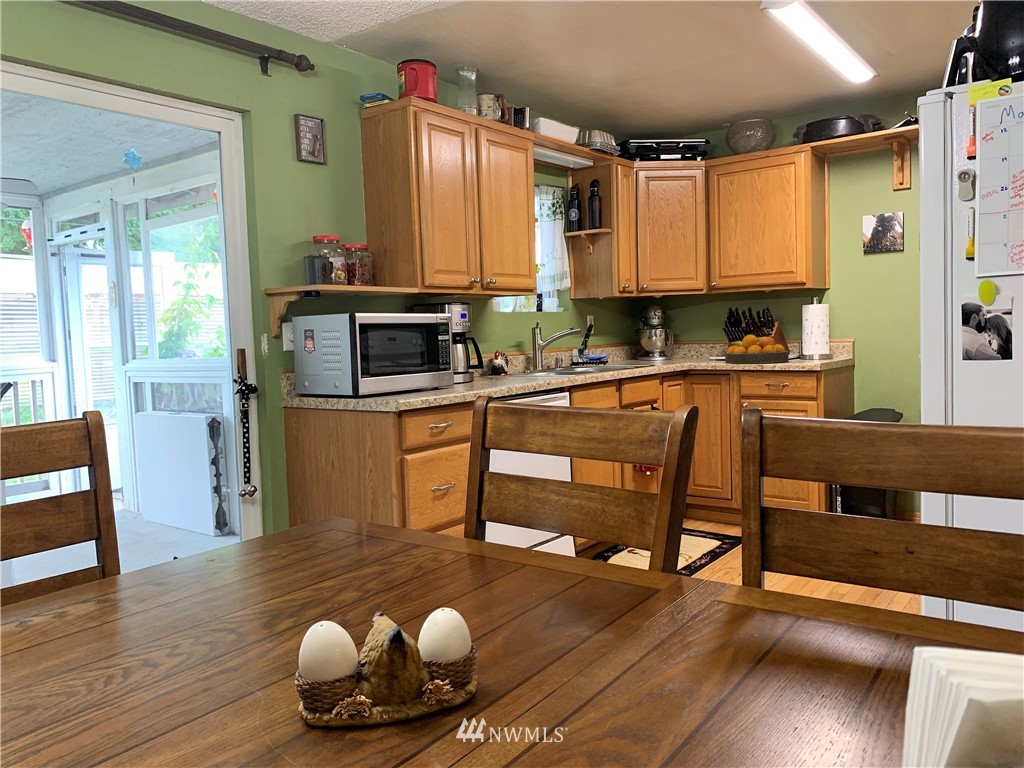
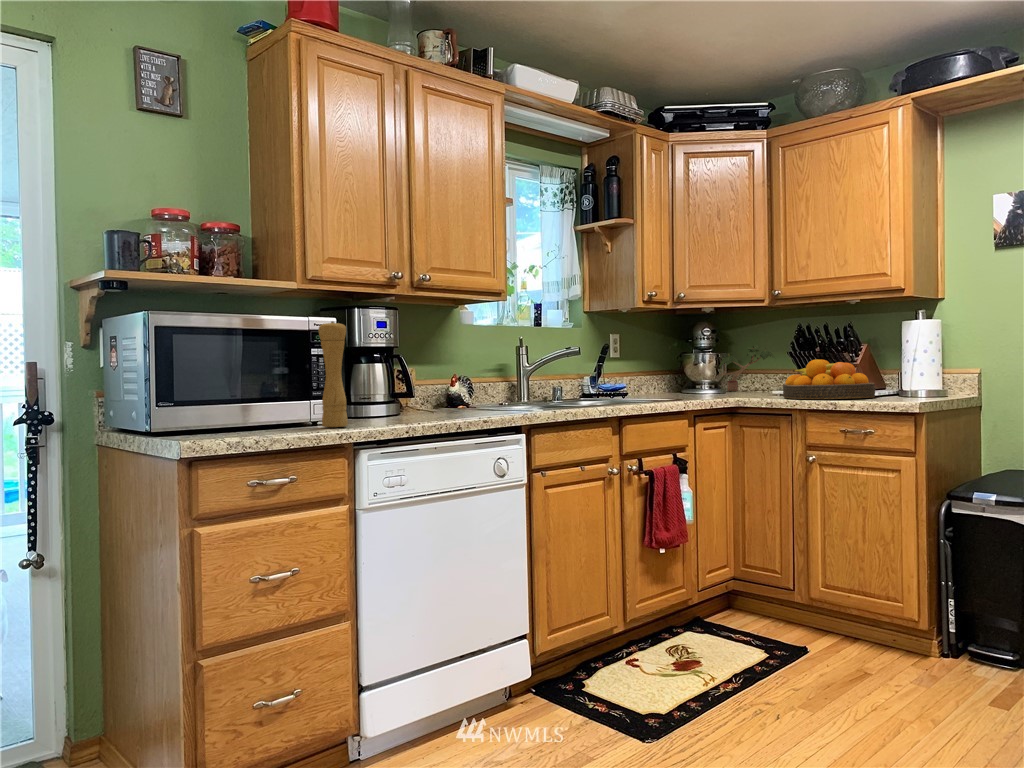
pepper mill: none [446,317,467,390] -> present [319,321,348,427]
potted plant: none [662,321,713,358] -> present [719,345,775,391]

